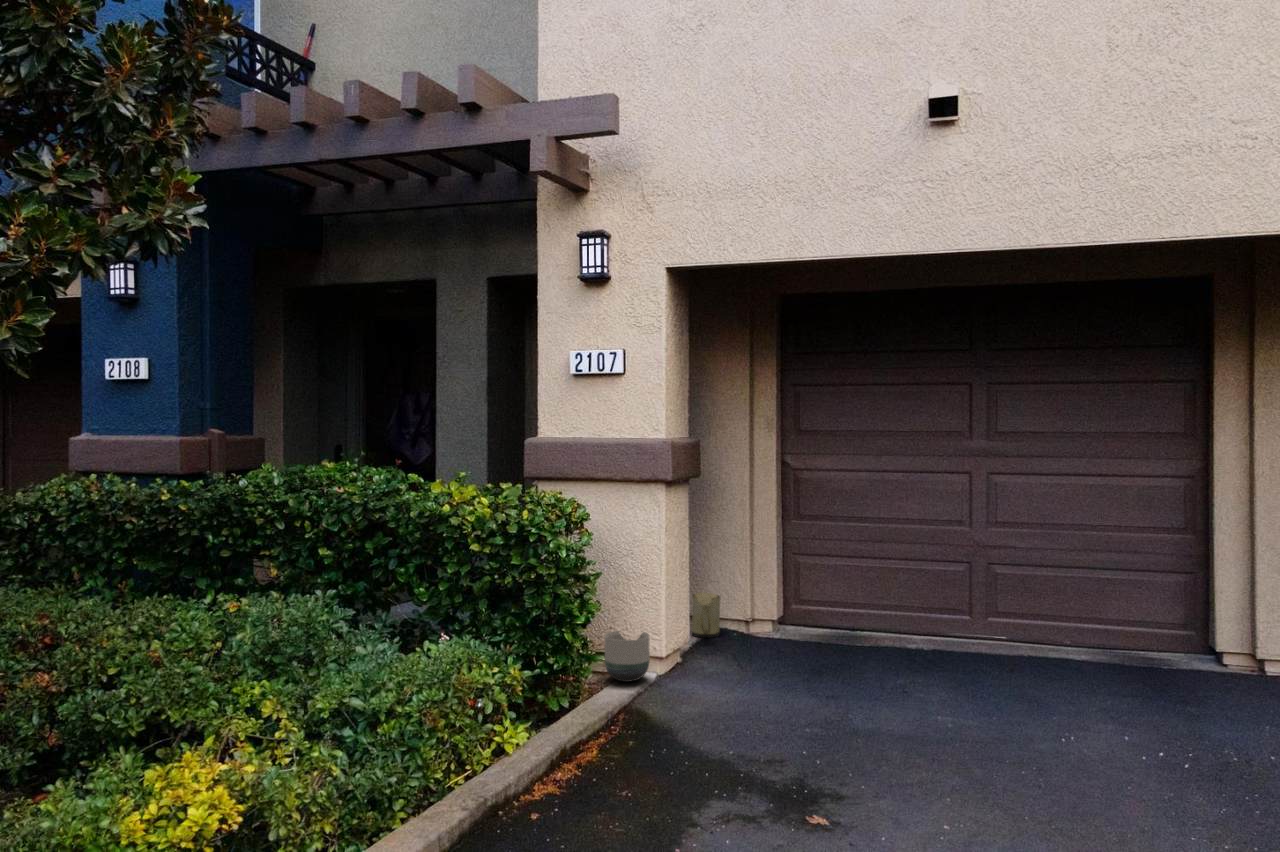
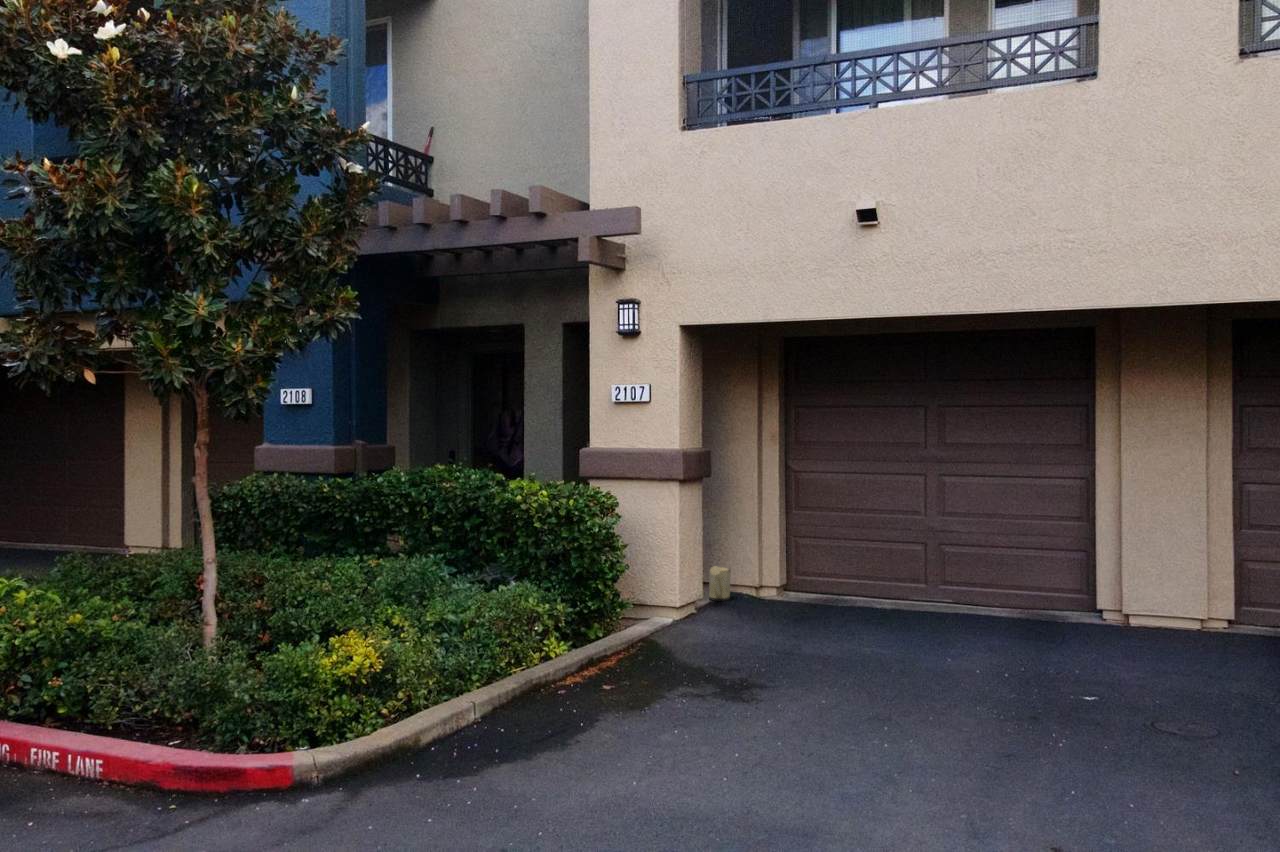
planter: present [605,631,650,682] -> none [633,590,666,626]

